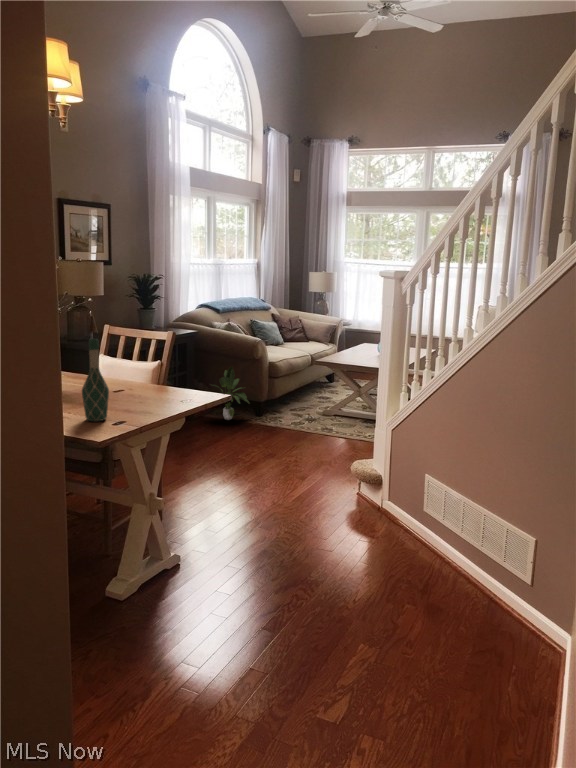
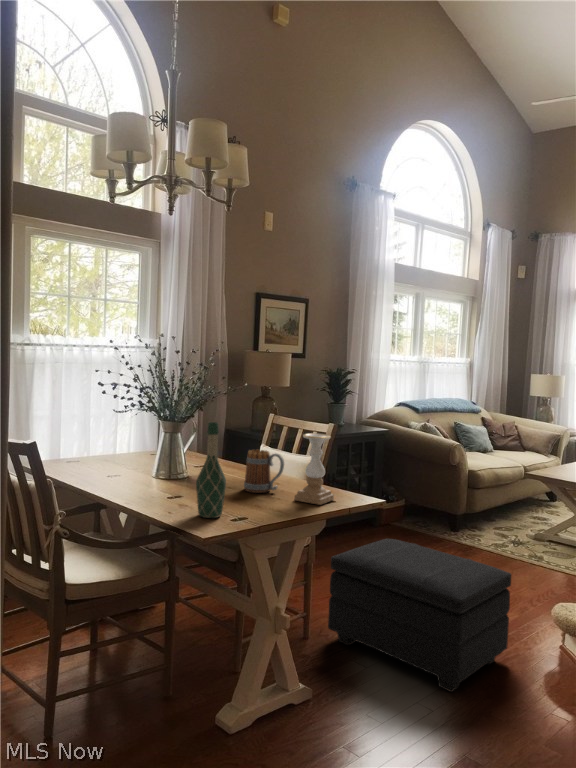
candle holder: none [158,342,190,402] -> present [294,433,334,505]
mug: none [108,359,144,397] -> present [244,450,284,493]
potted plant: present [212,367,249,420] -> none [398,471,444,531]
footstool: none [178,426,322,534] -> present [328,539,511,692]

